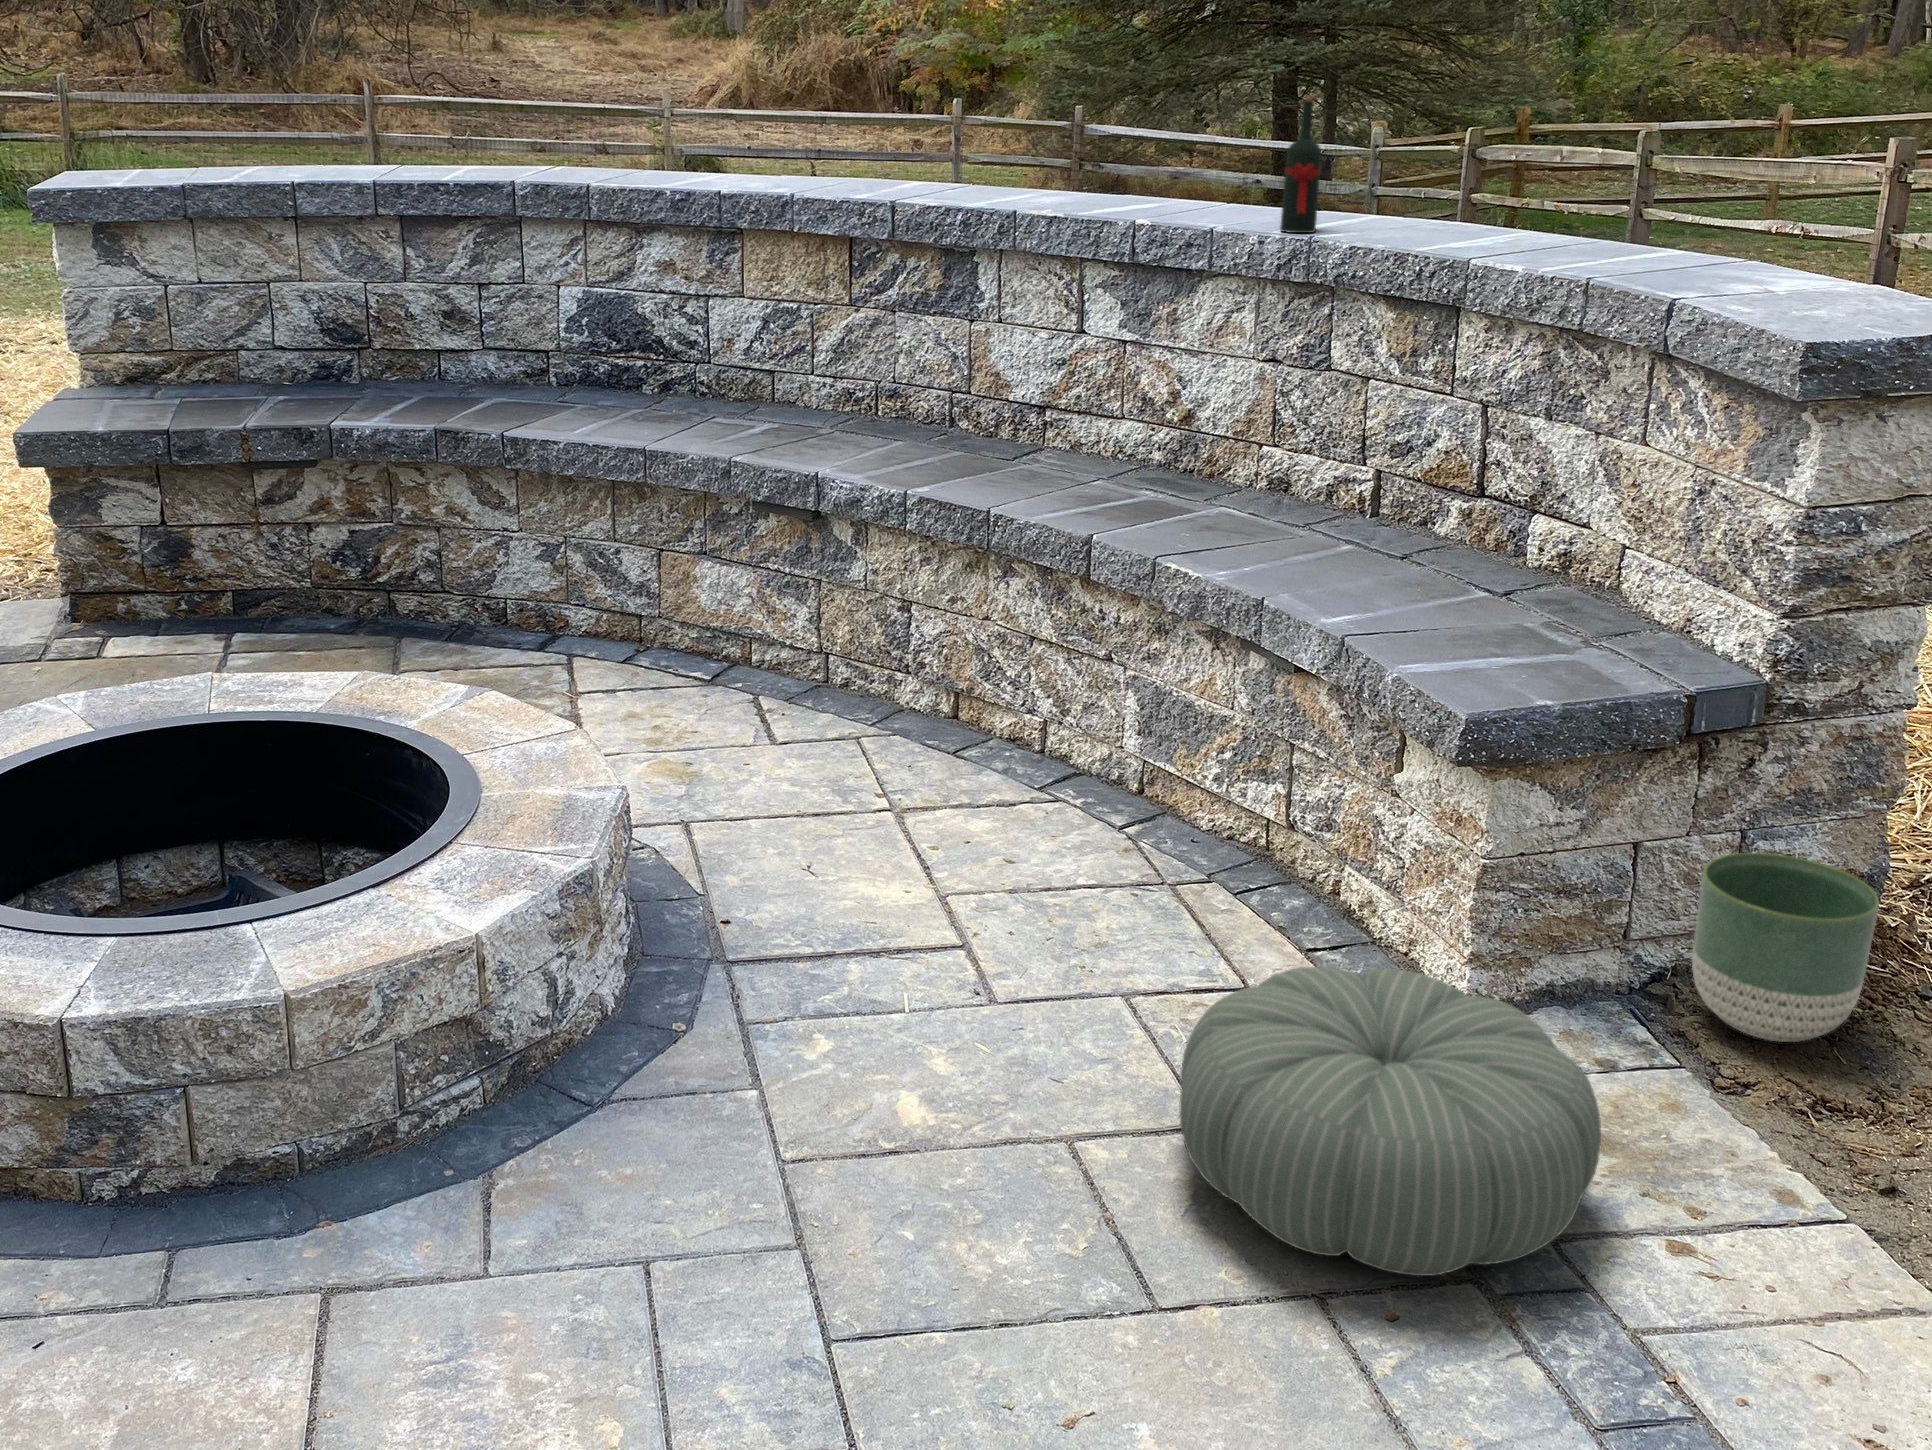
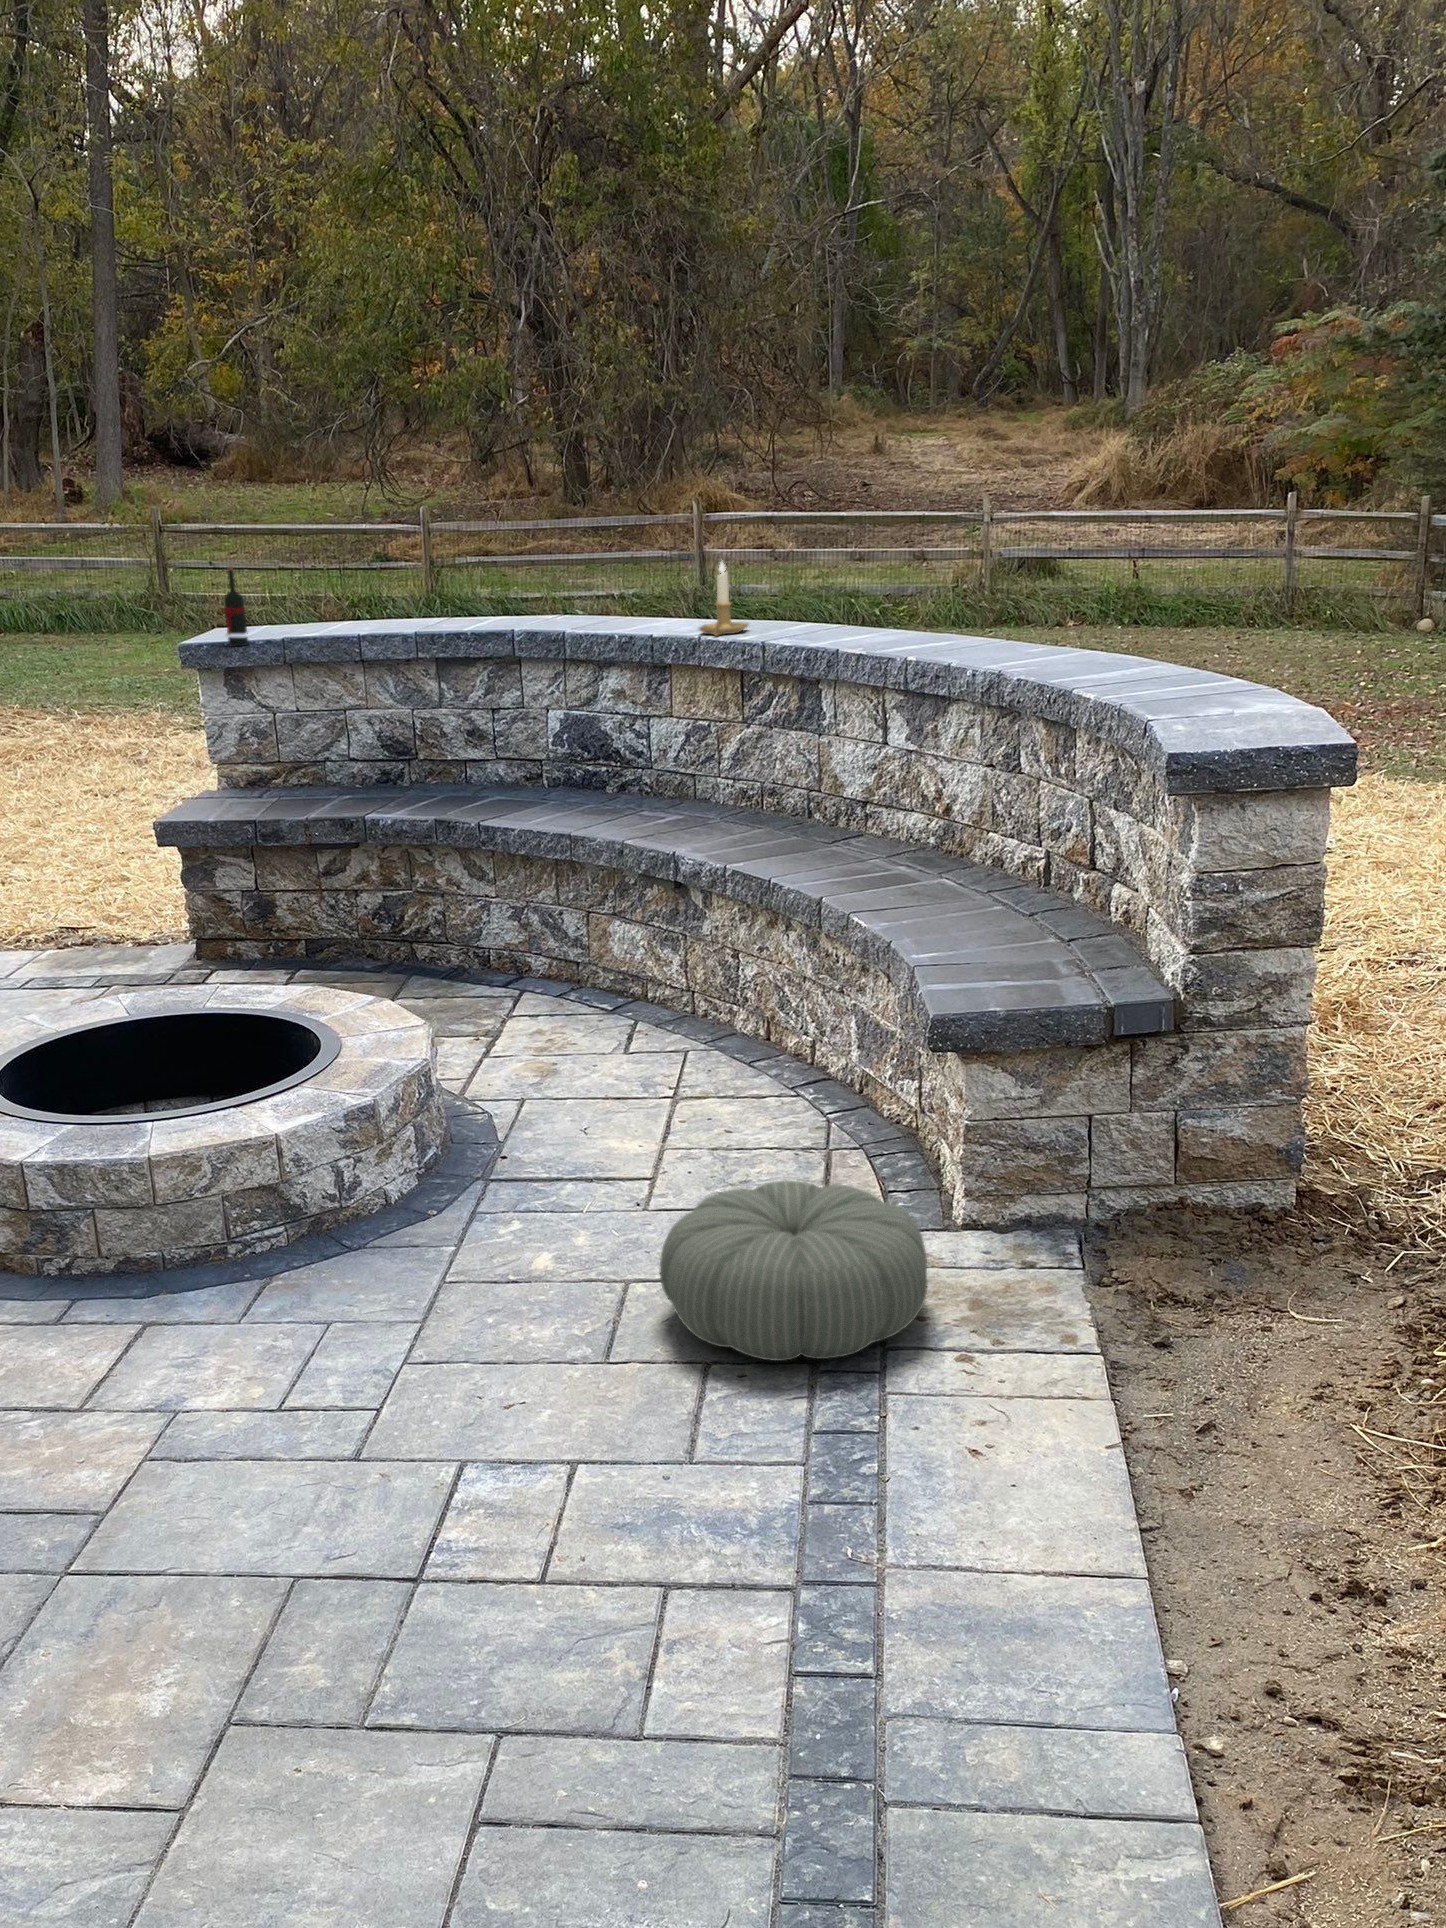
wine bottle: present [1280,95,1322,233] -> present [224,567,248,647]
candlestick: none [790,98,849,195] -> present [699,562,749,636]
planter: present [1692,853,1879,1042] -> none [1116,1130,1238,1264]

